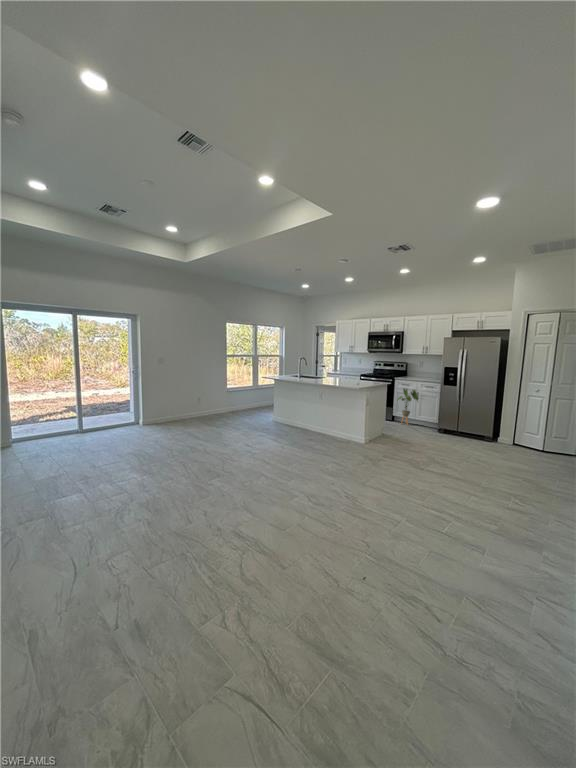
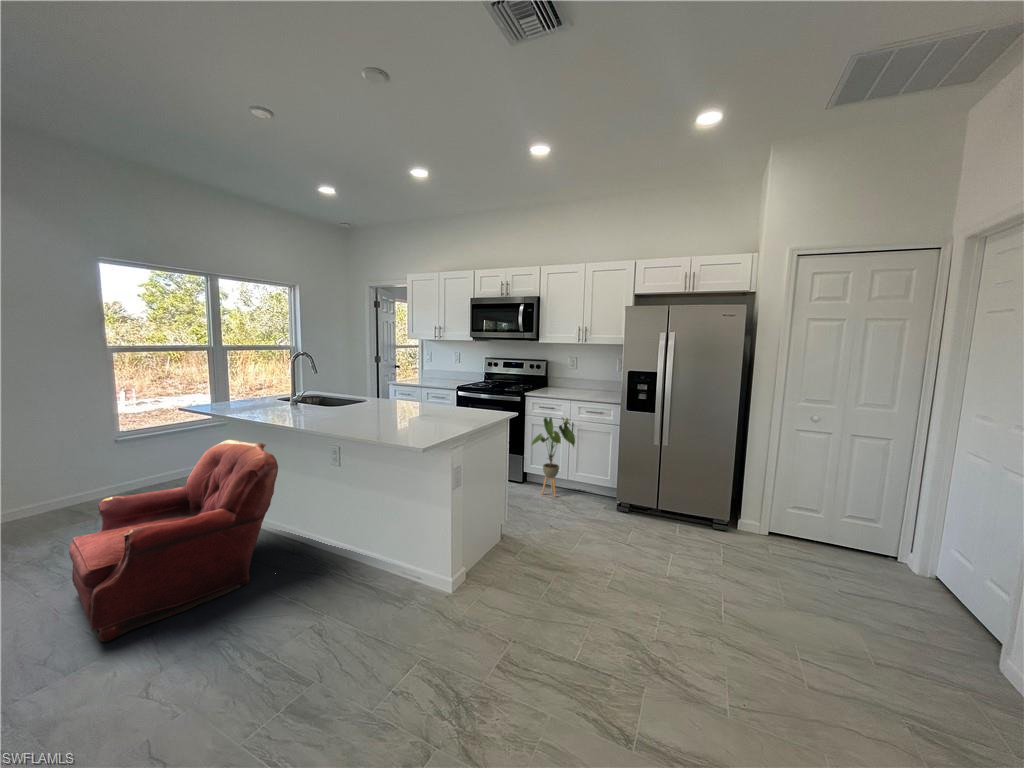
armchair: none [248,388,306,438] -> present [69,440,278,642]

